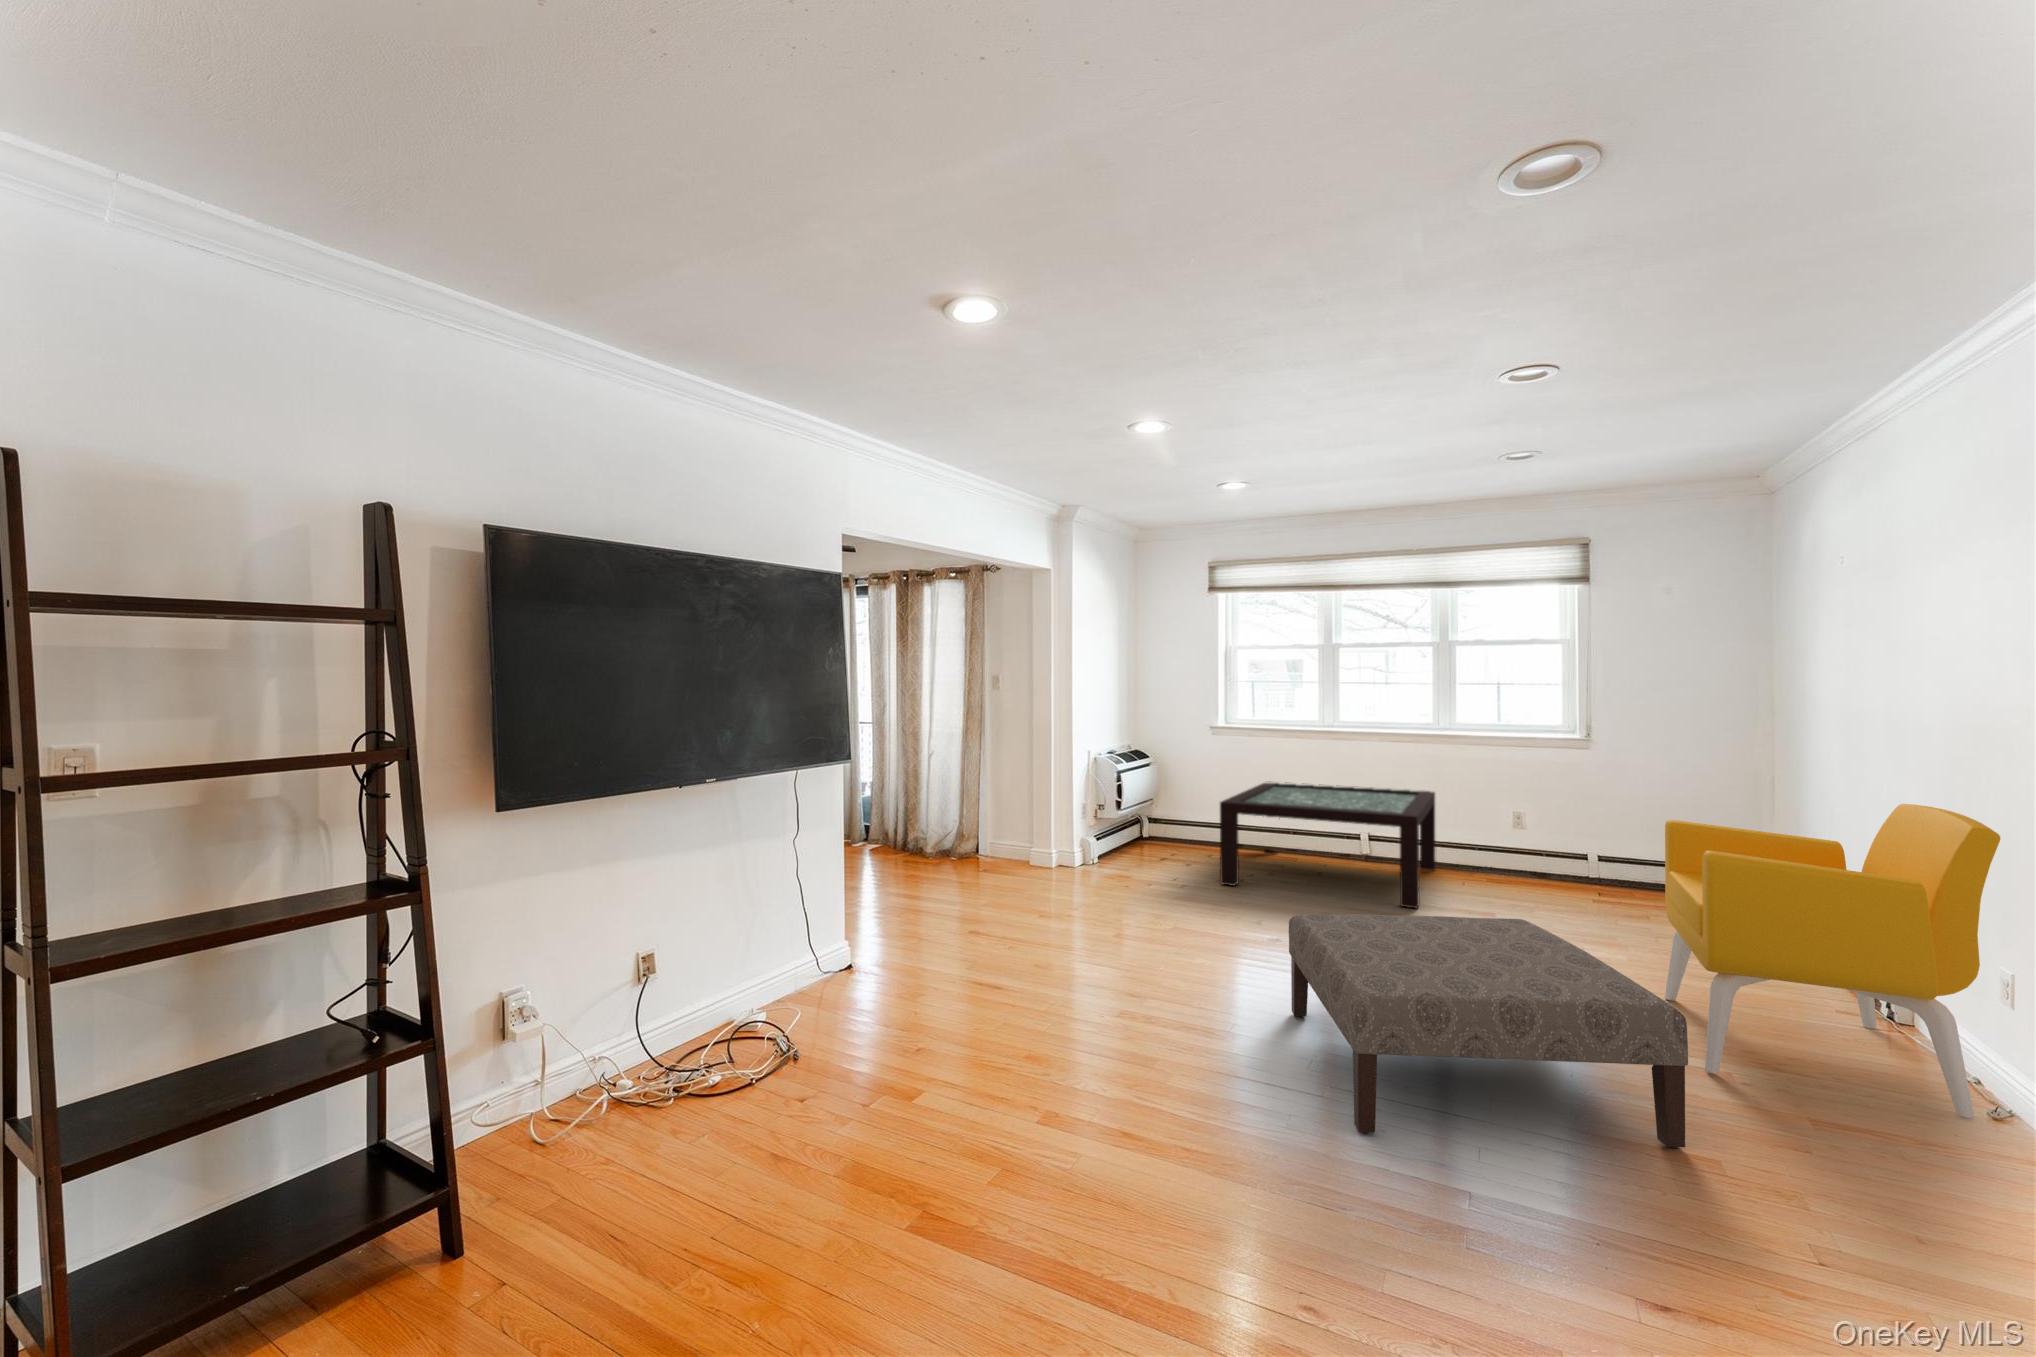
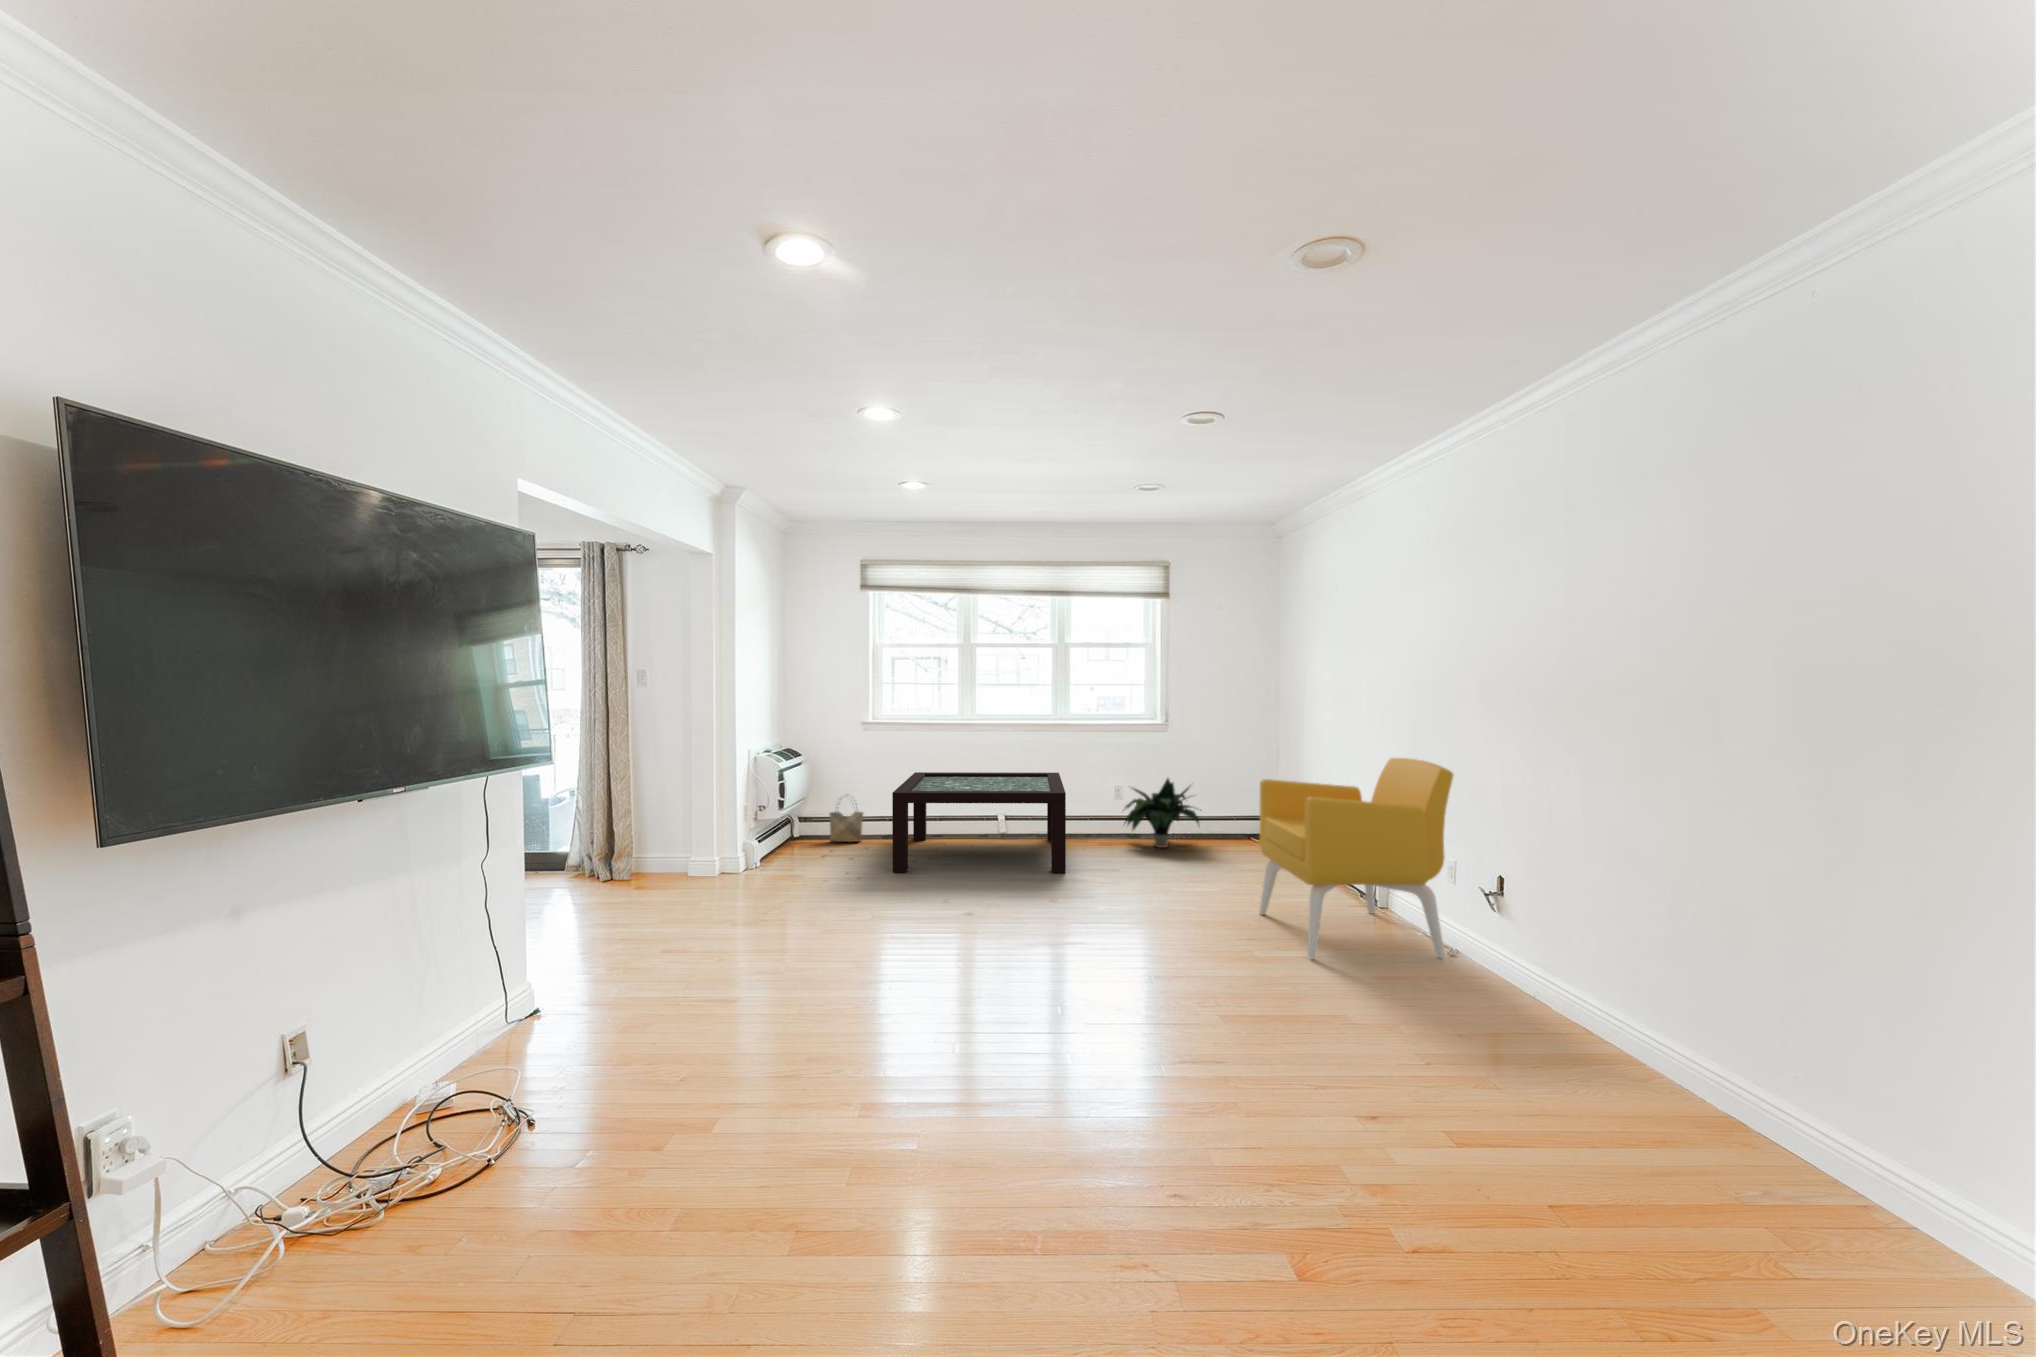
woven basket: none [1177,800,1212,849] -> present [830,803,863,842]
potted plant: none [1513,805,1640,894] -> present [1125,779,1201,848]
ottoman: present [1289,914,1688,1148] -> none [1020,865,1329,1052]

